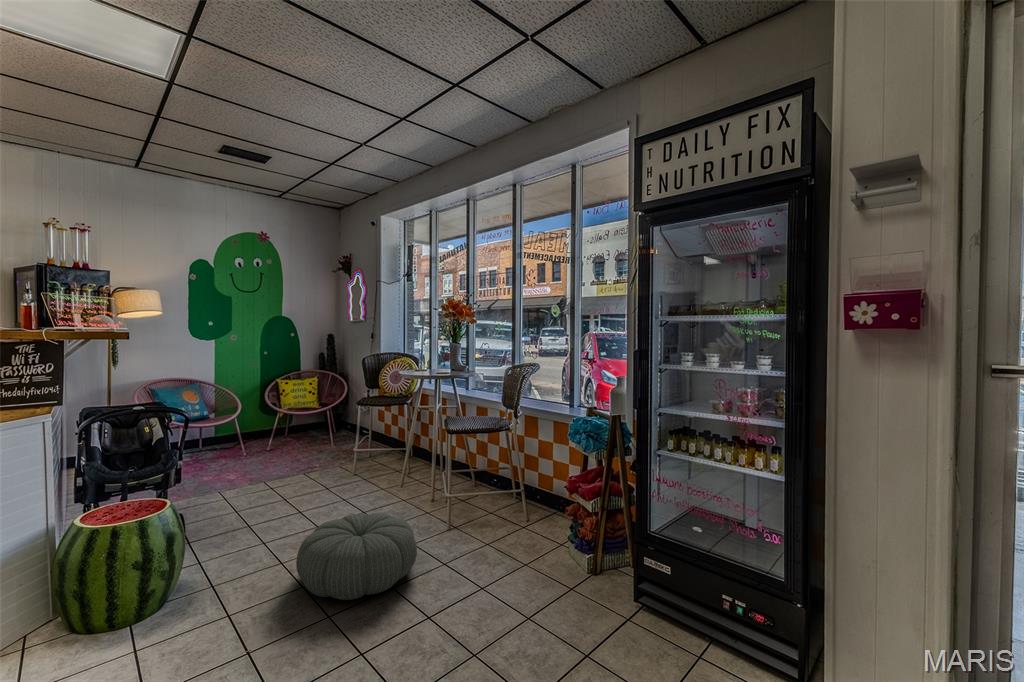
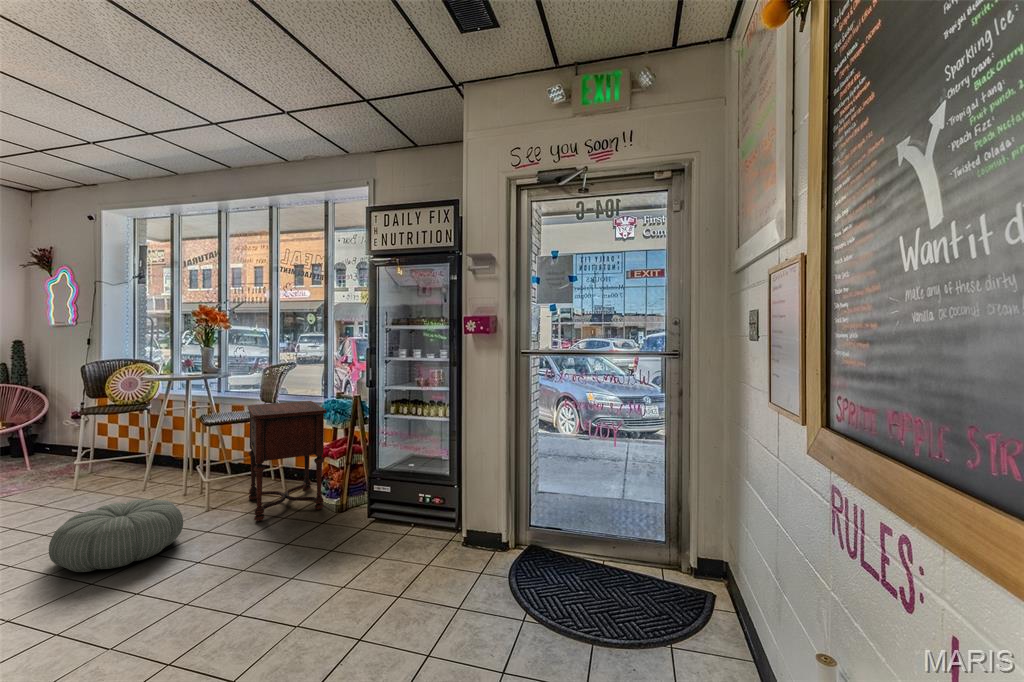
side table: none [488,412,576,564] -> present [248,401,326,521]

